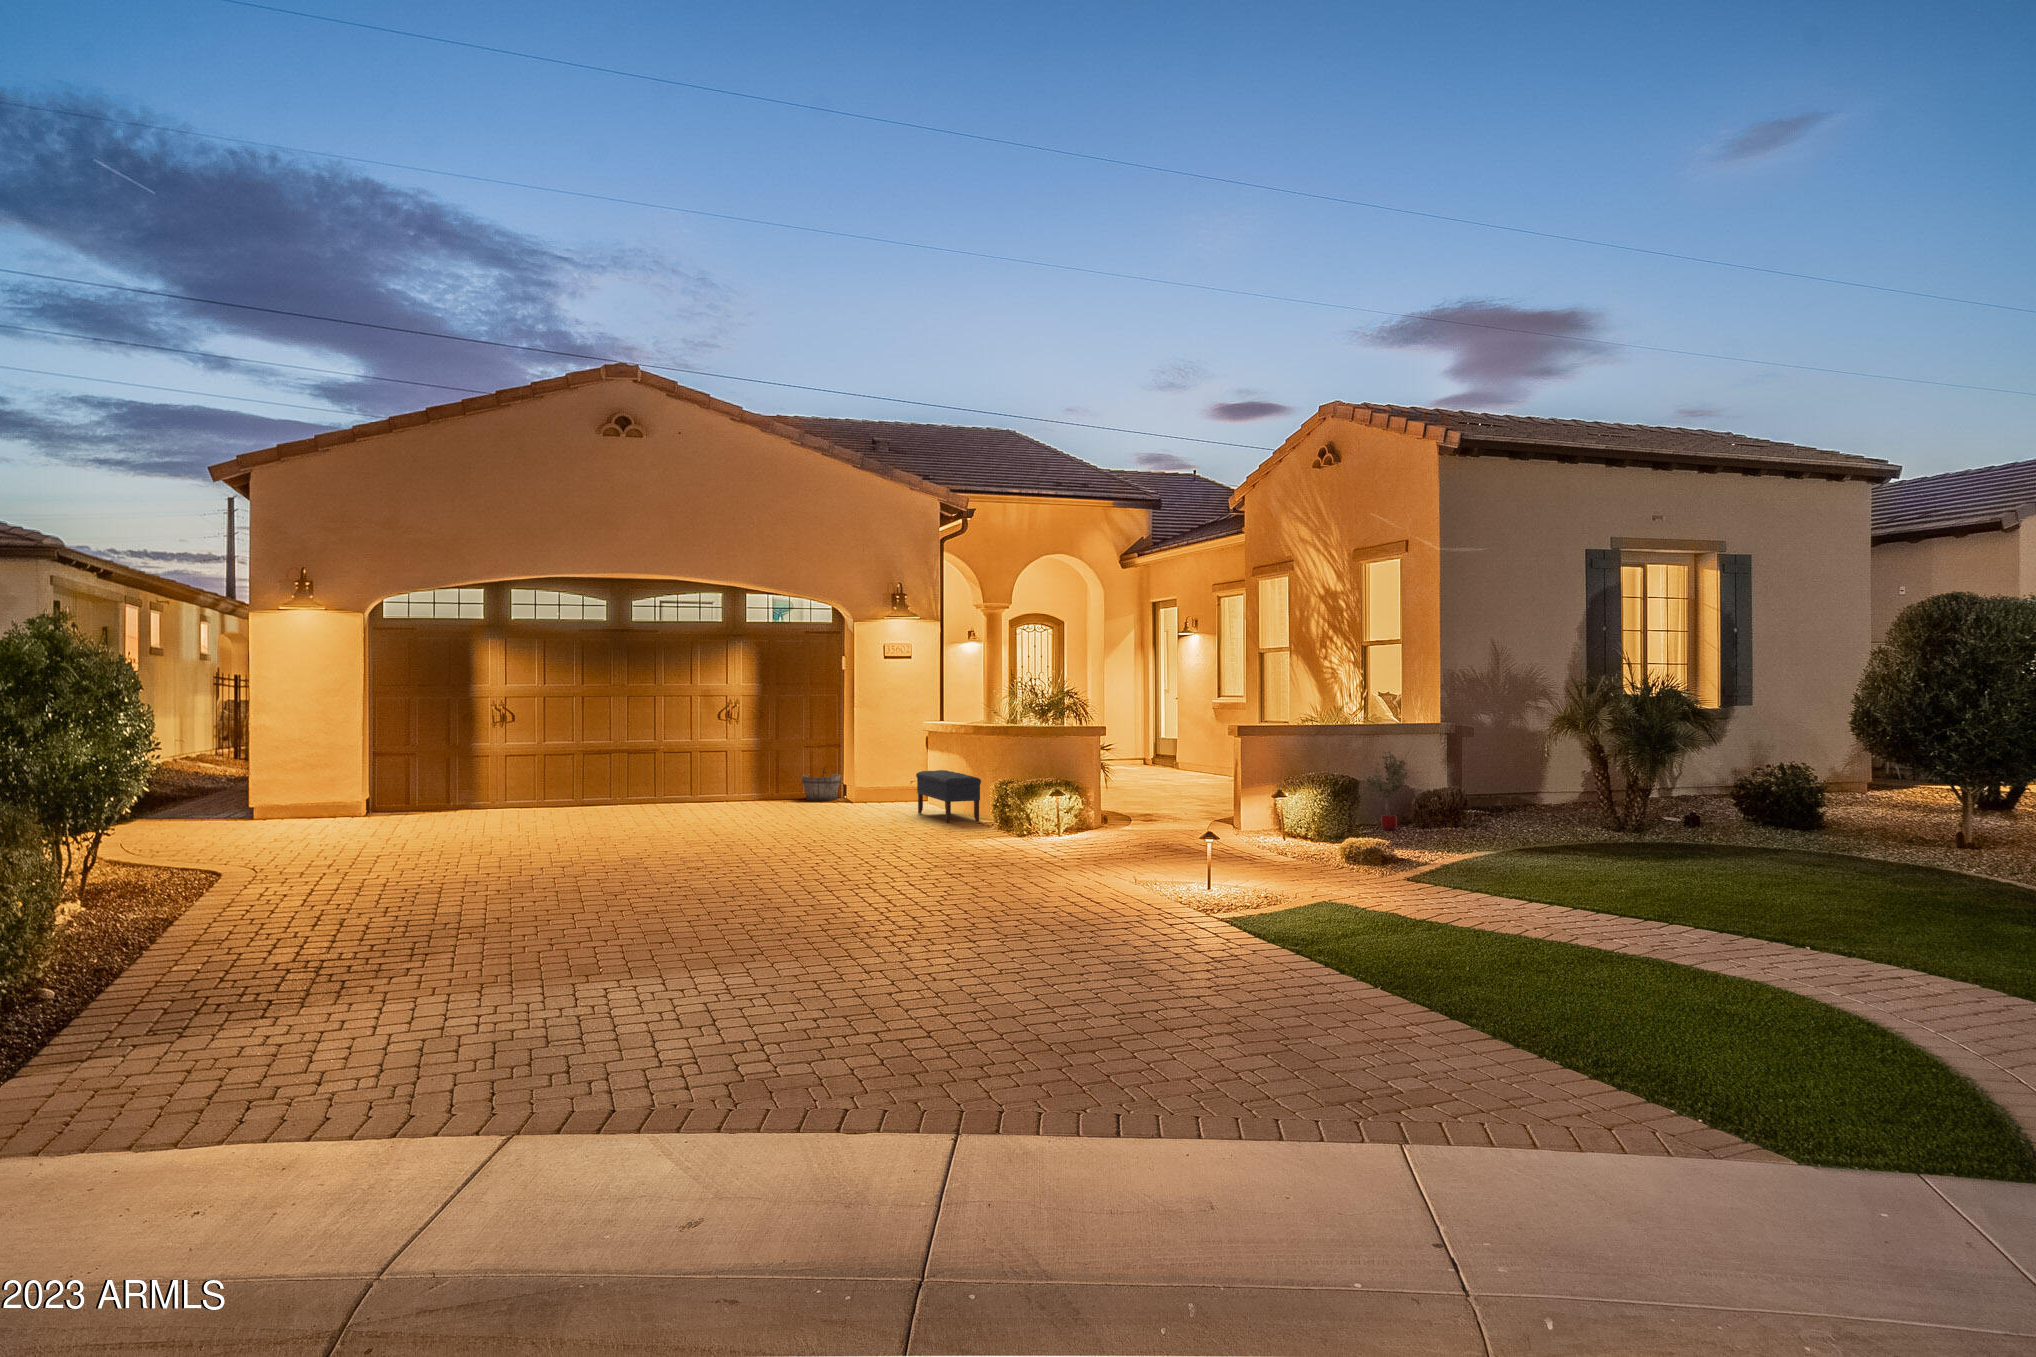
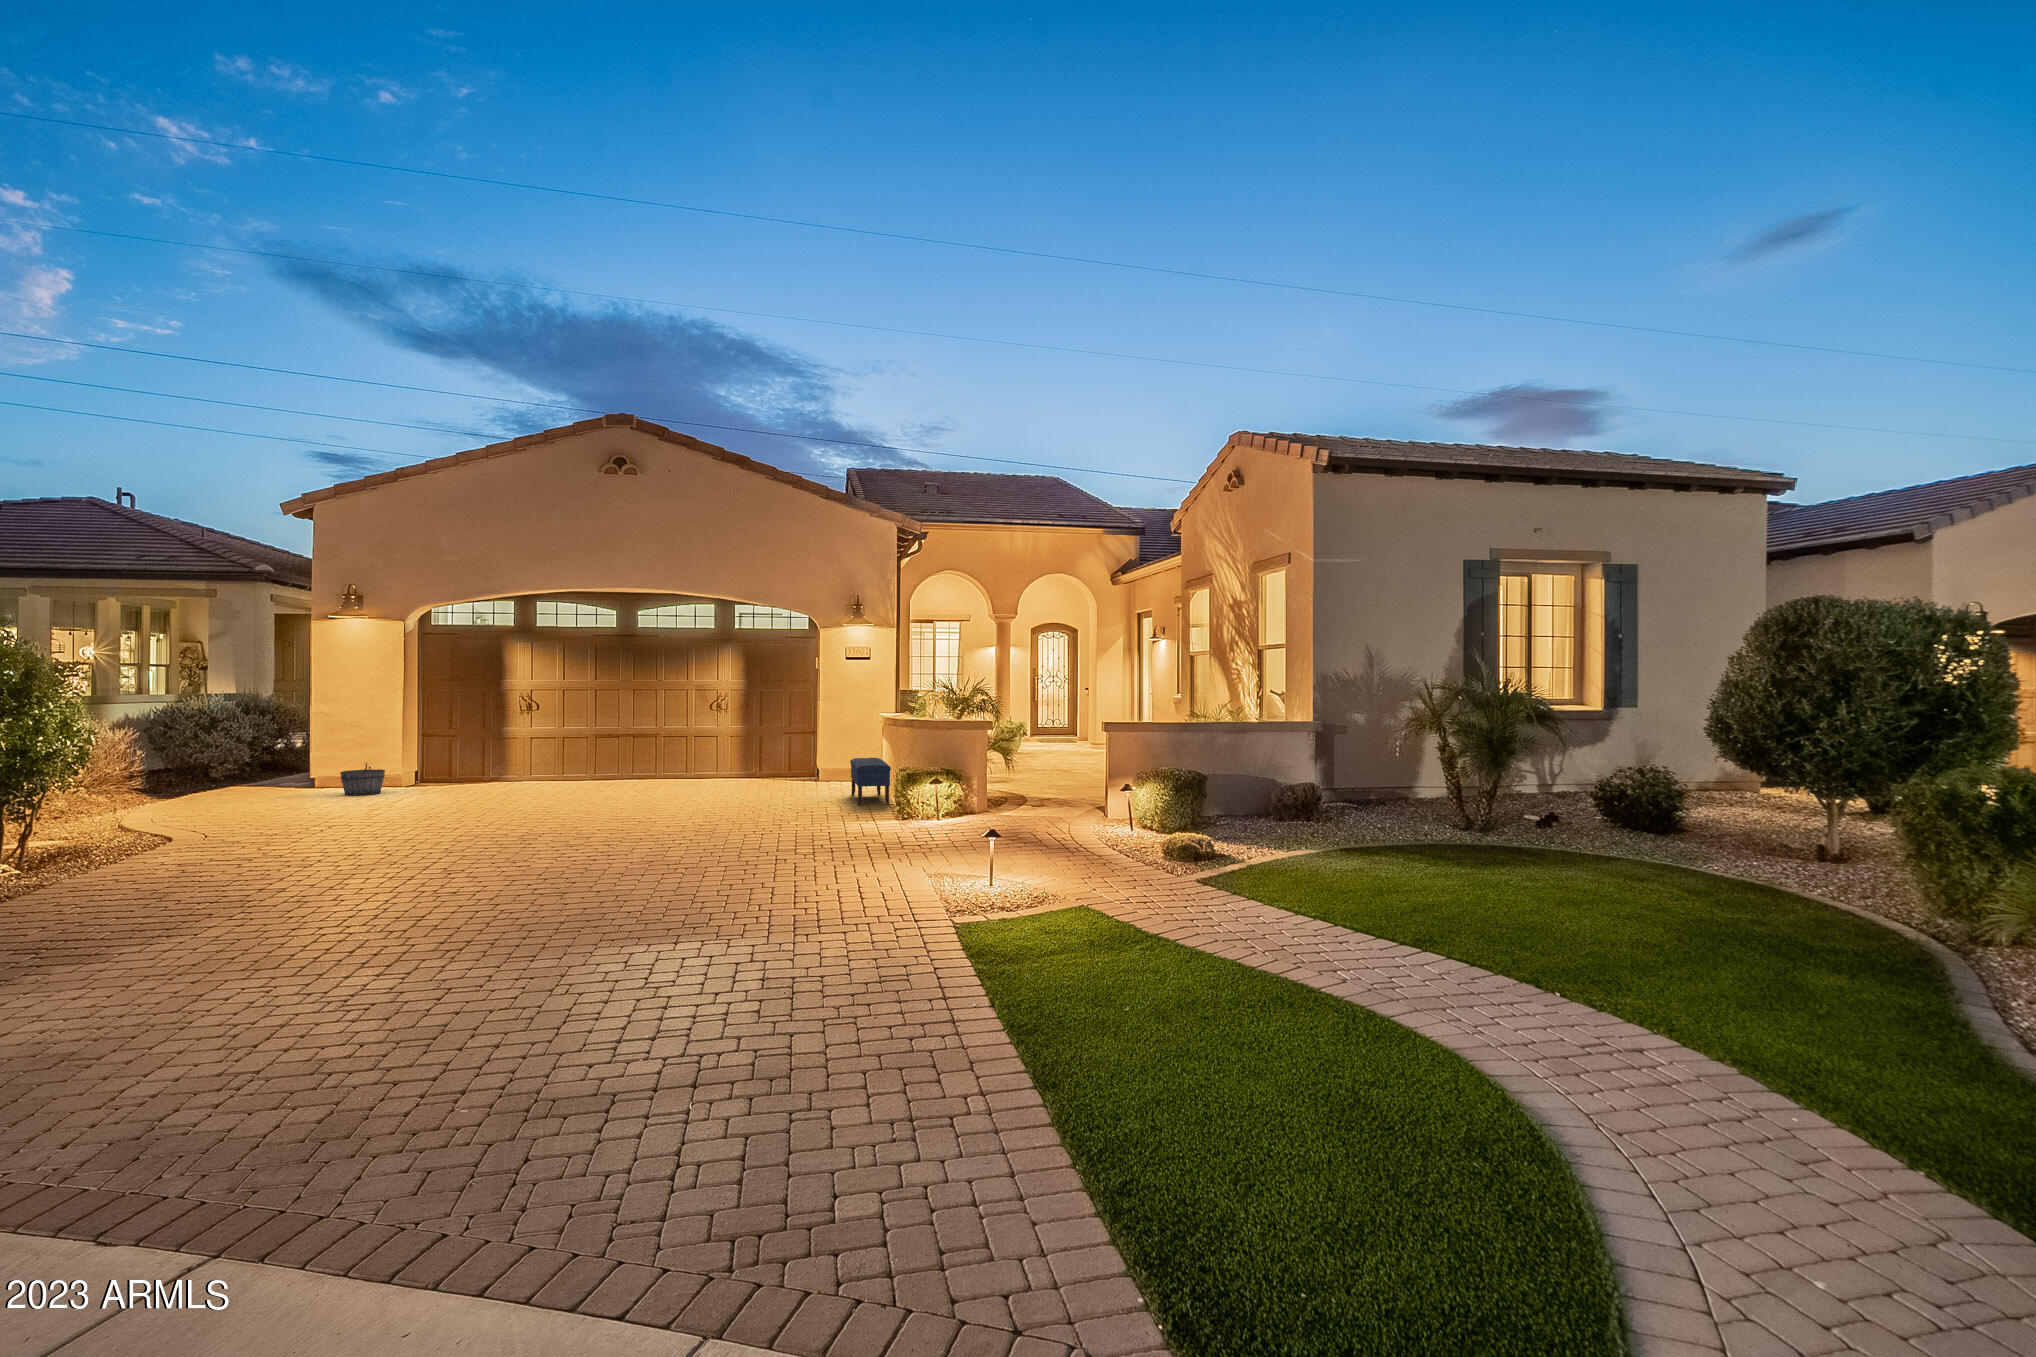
potted tree: present [1365,751,1409,831] -> none [1221,748,1268,824]
wooden bucket: present [802,767,841,801] -> present [340,762,385,796]

